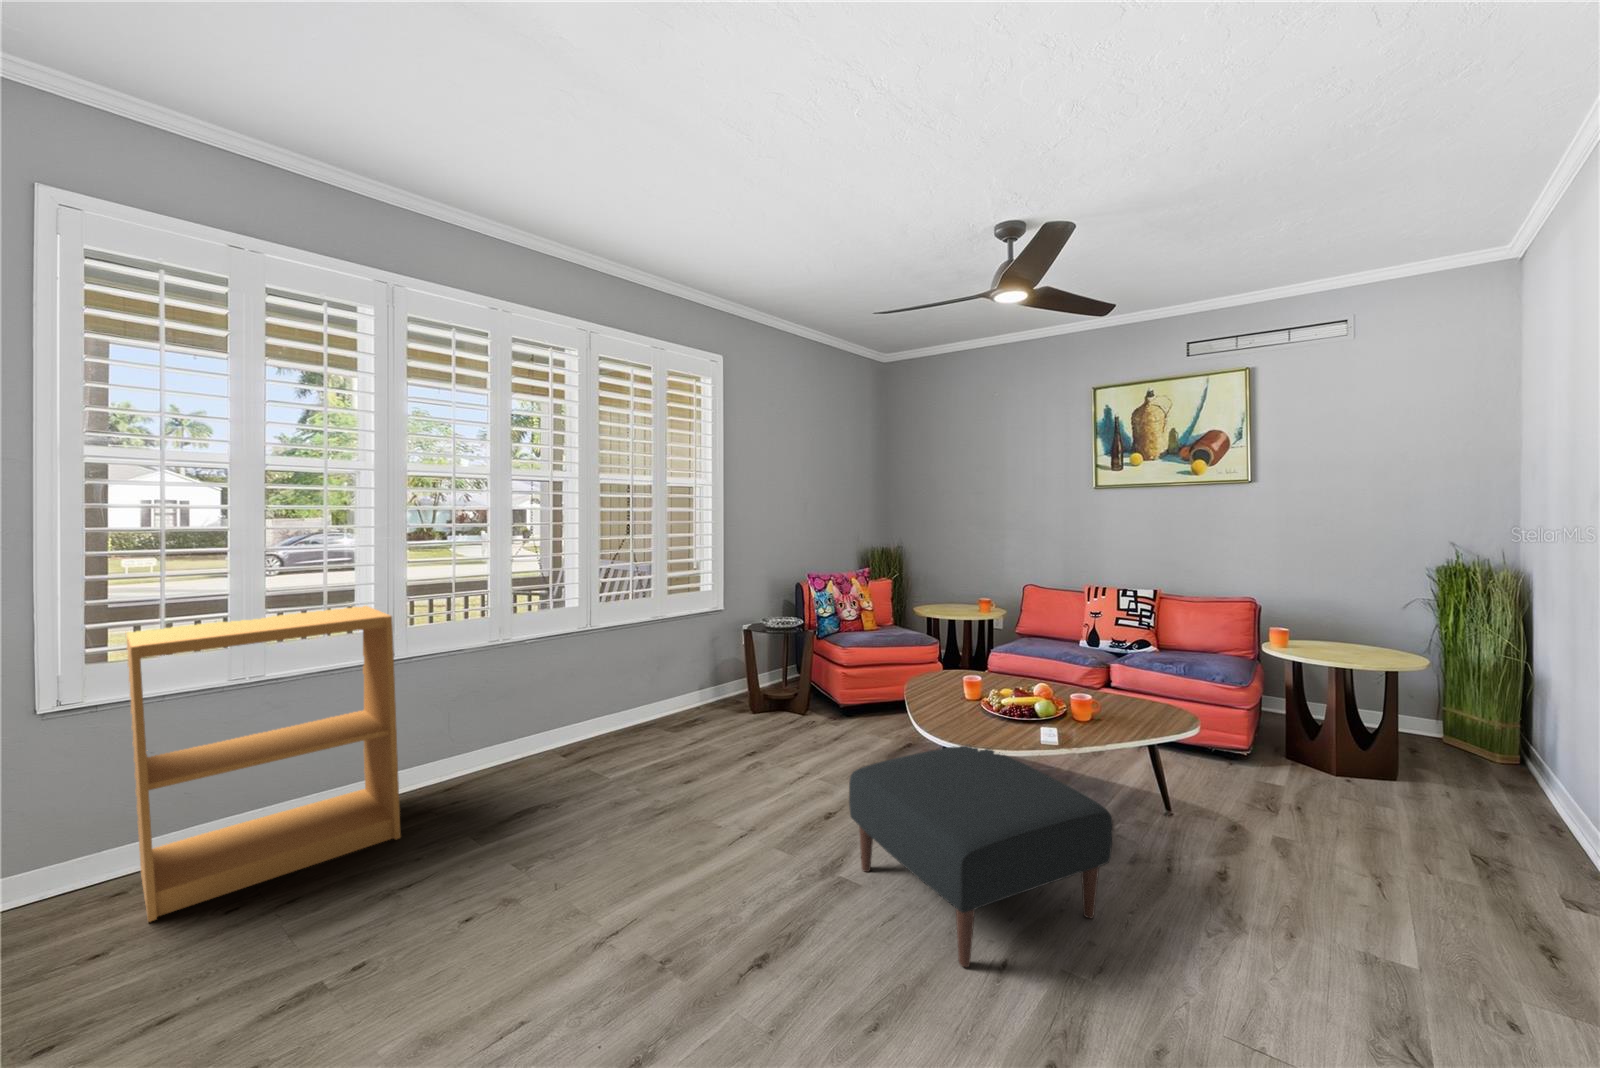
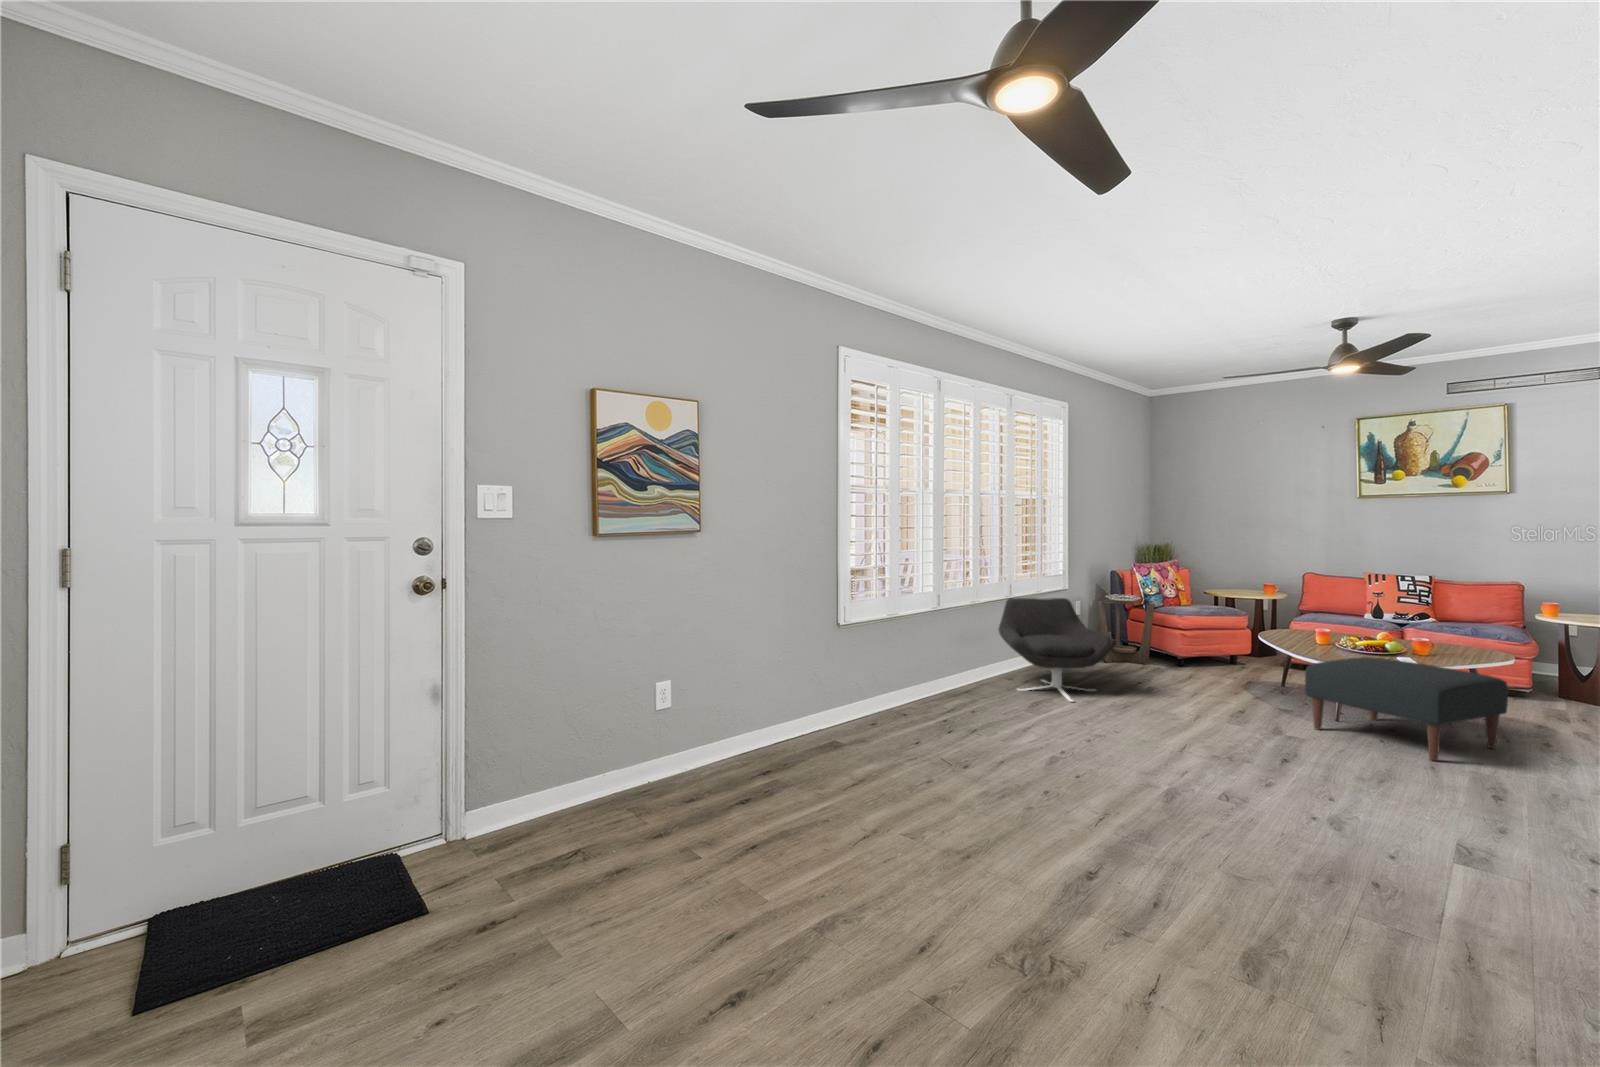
bookshelf: present [125,605,401,922] -> none [863,568,988,735]
lounge chair: none [498,633,666,807] -> present [998,598,1116,702]

